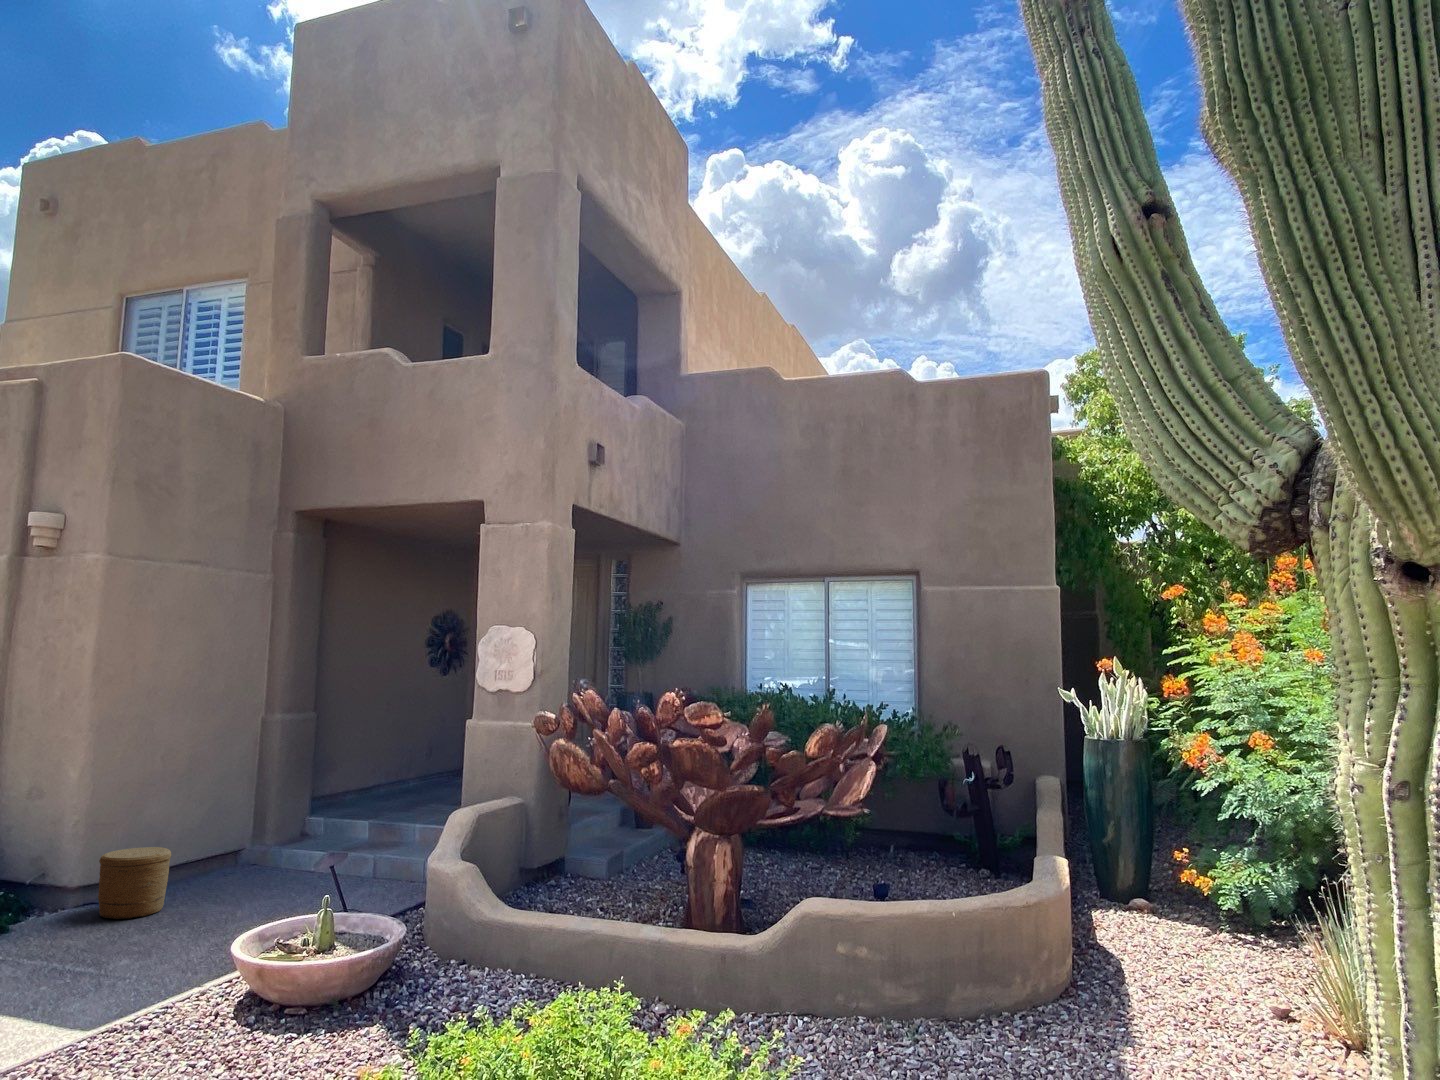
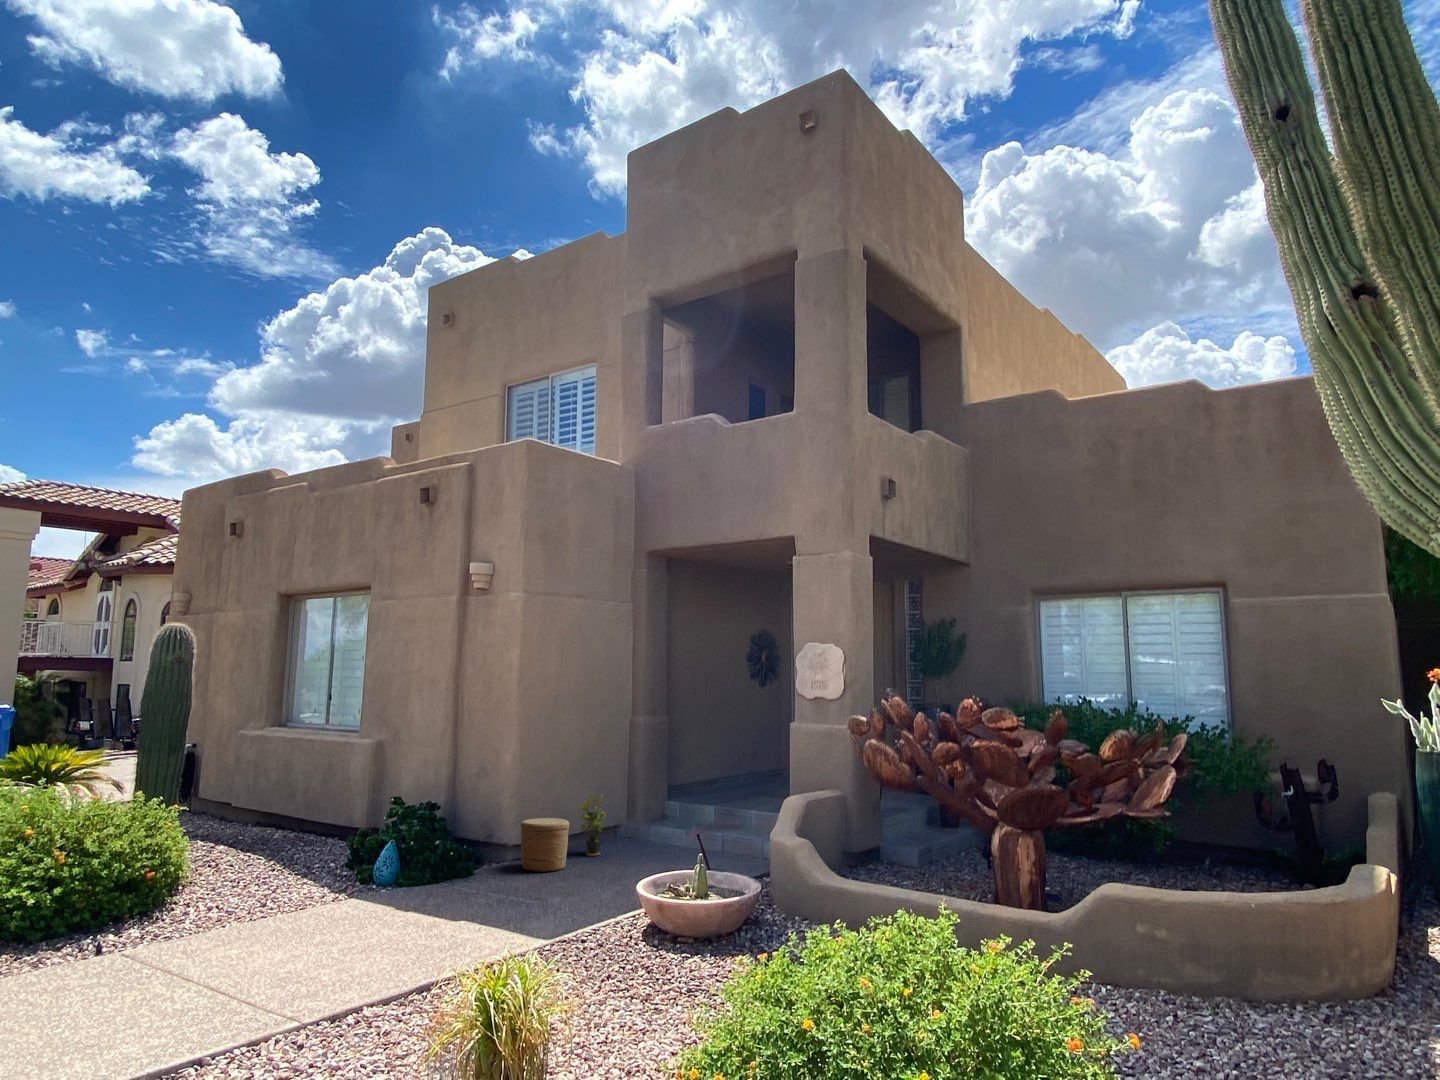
potted plant: none [191,811,230,890] -> present [579,795,606,856]

